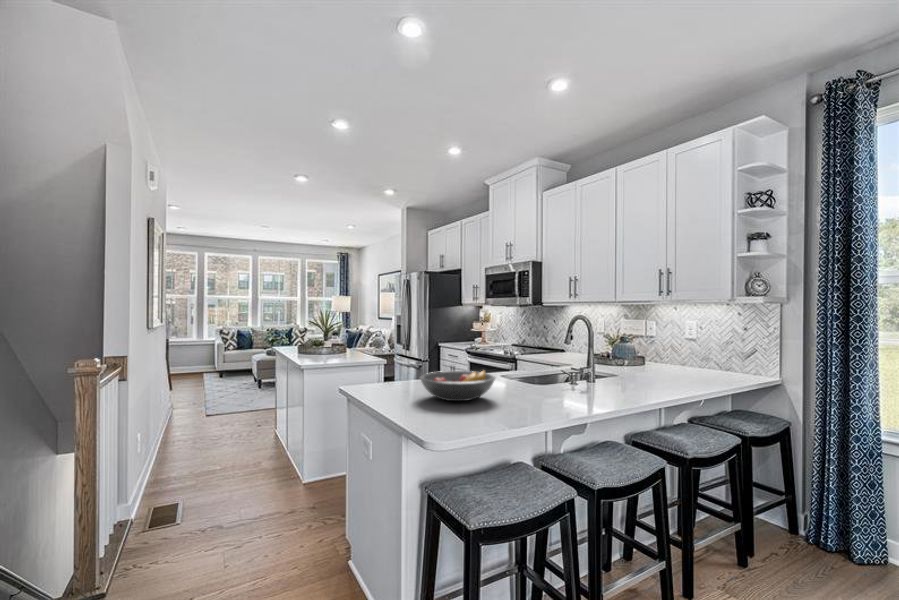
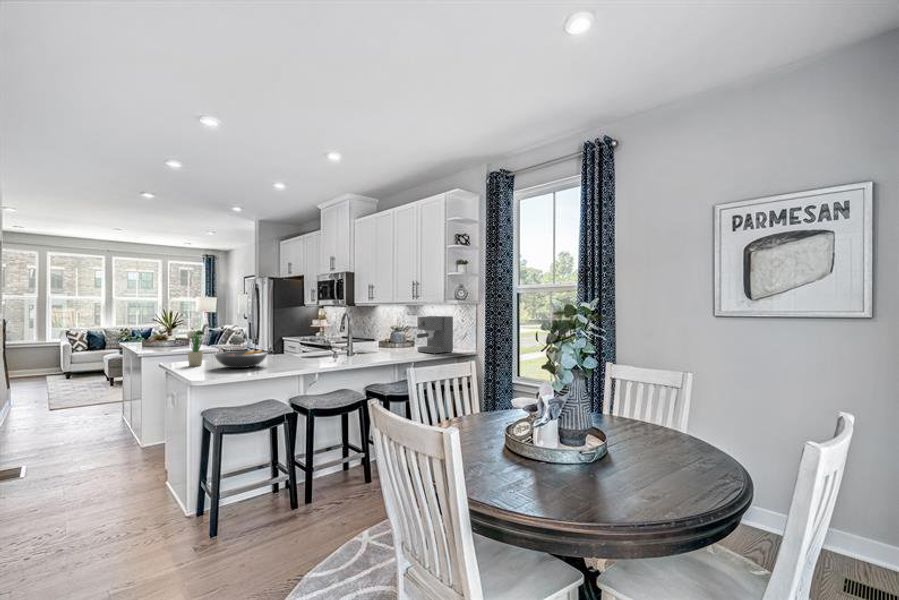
coffee maker: none [670,320,731,379] -> present [417,316,453,354]
potted plant: none [377,334,401,393] -> present [188,333,204,366]

